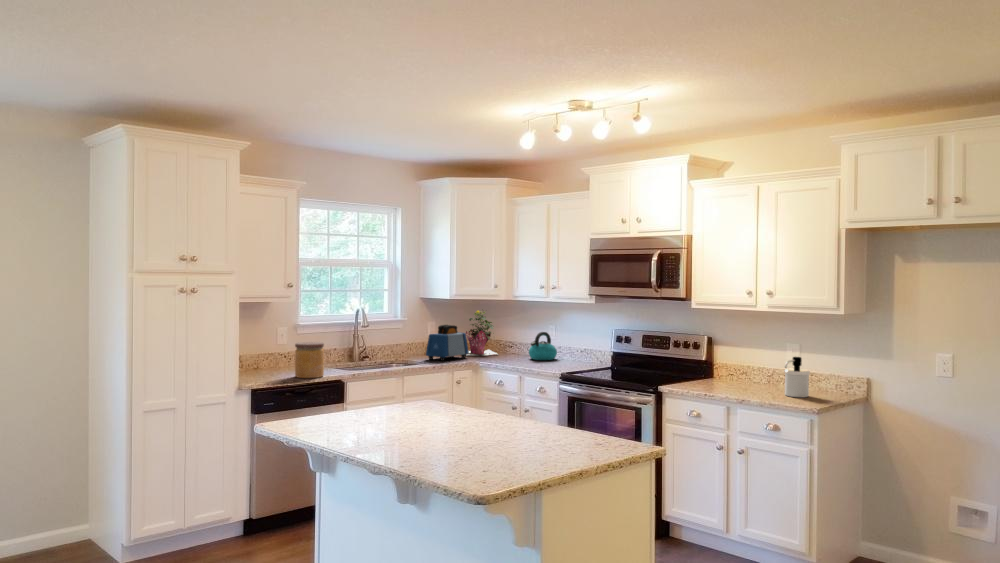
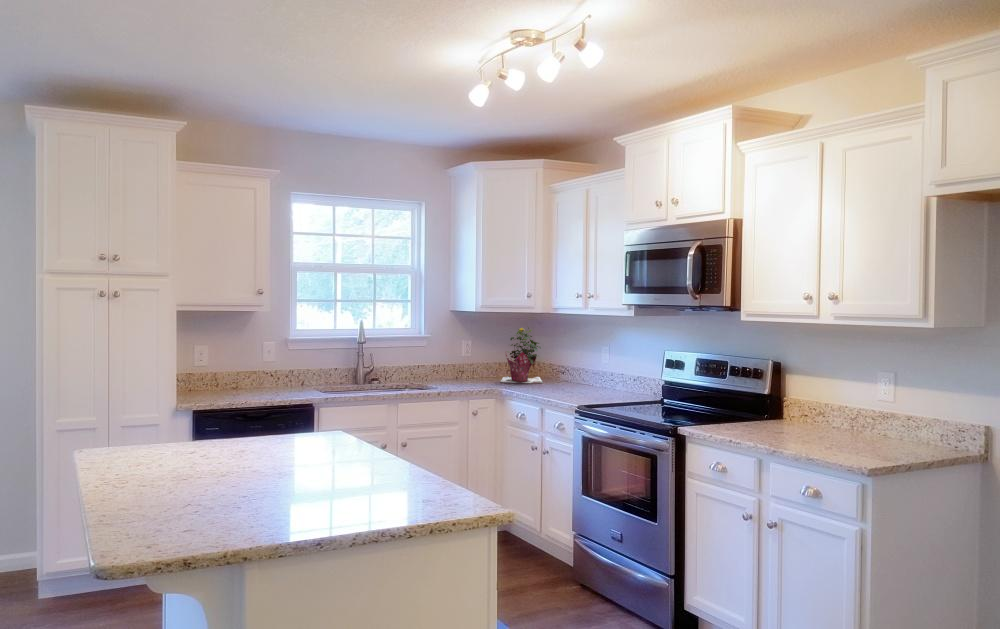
toaster: present [426,325,469,361] -> none [445,343,500,387]
kettle: present [529,332,557,360] -> none [570,355,607,391]
jar: present [295,342,324,378] -> none [259,356,293,398]
soap dispenser: present [784,357,810,397] -> none [840,390,885,450]

